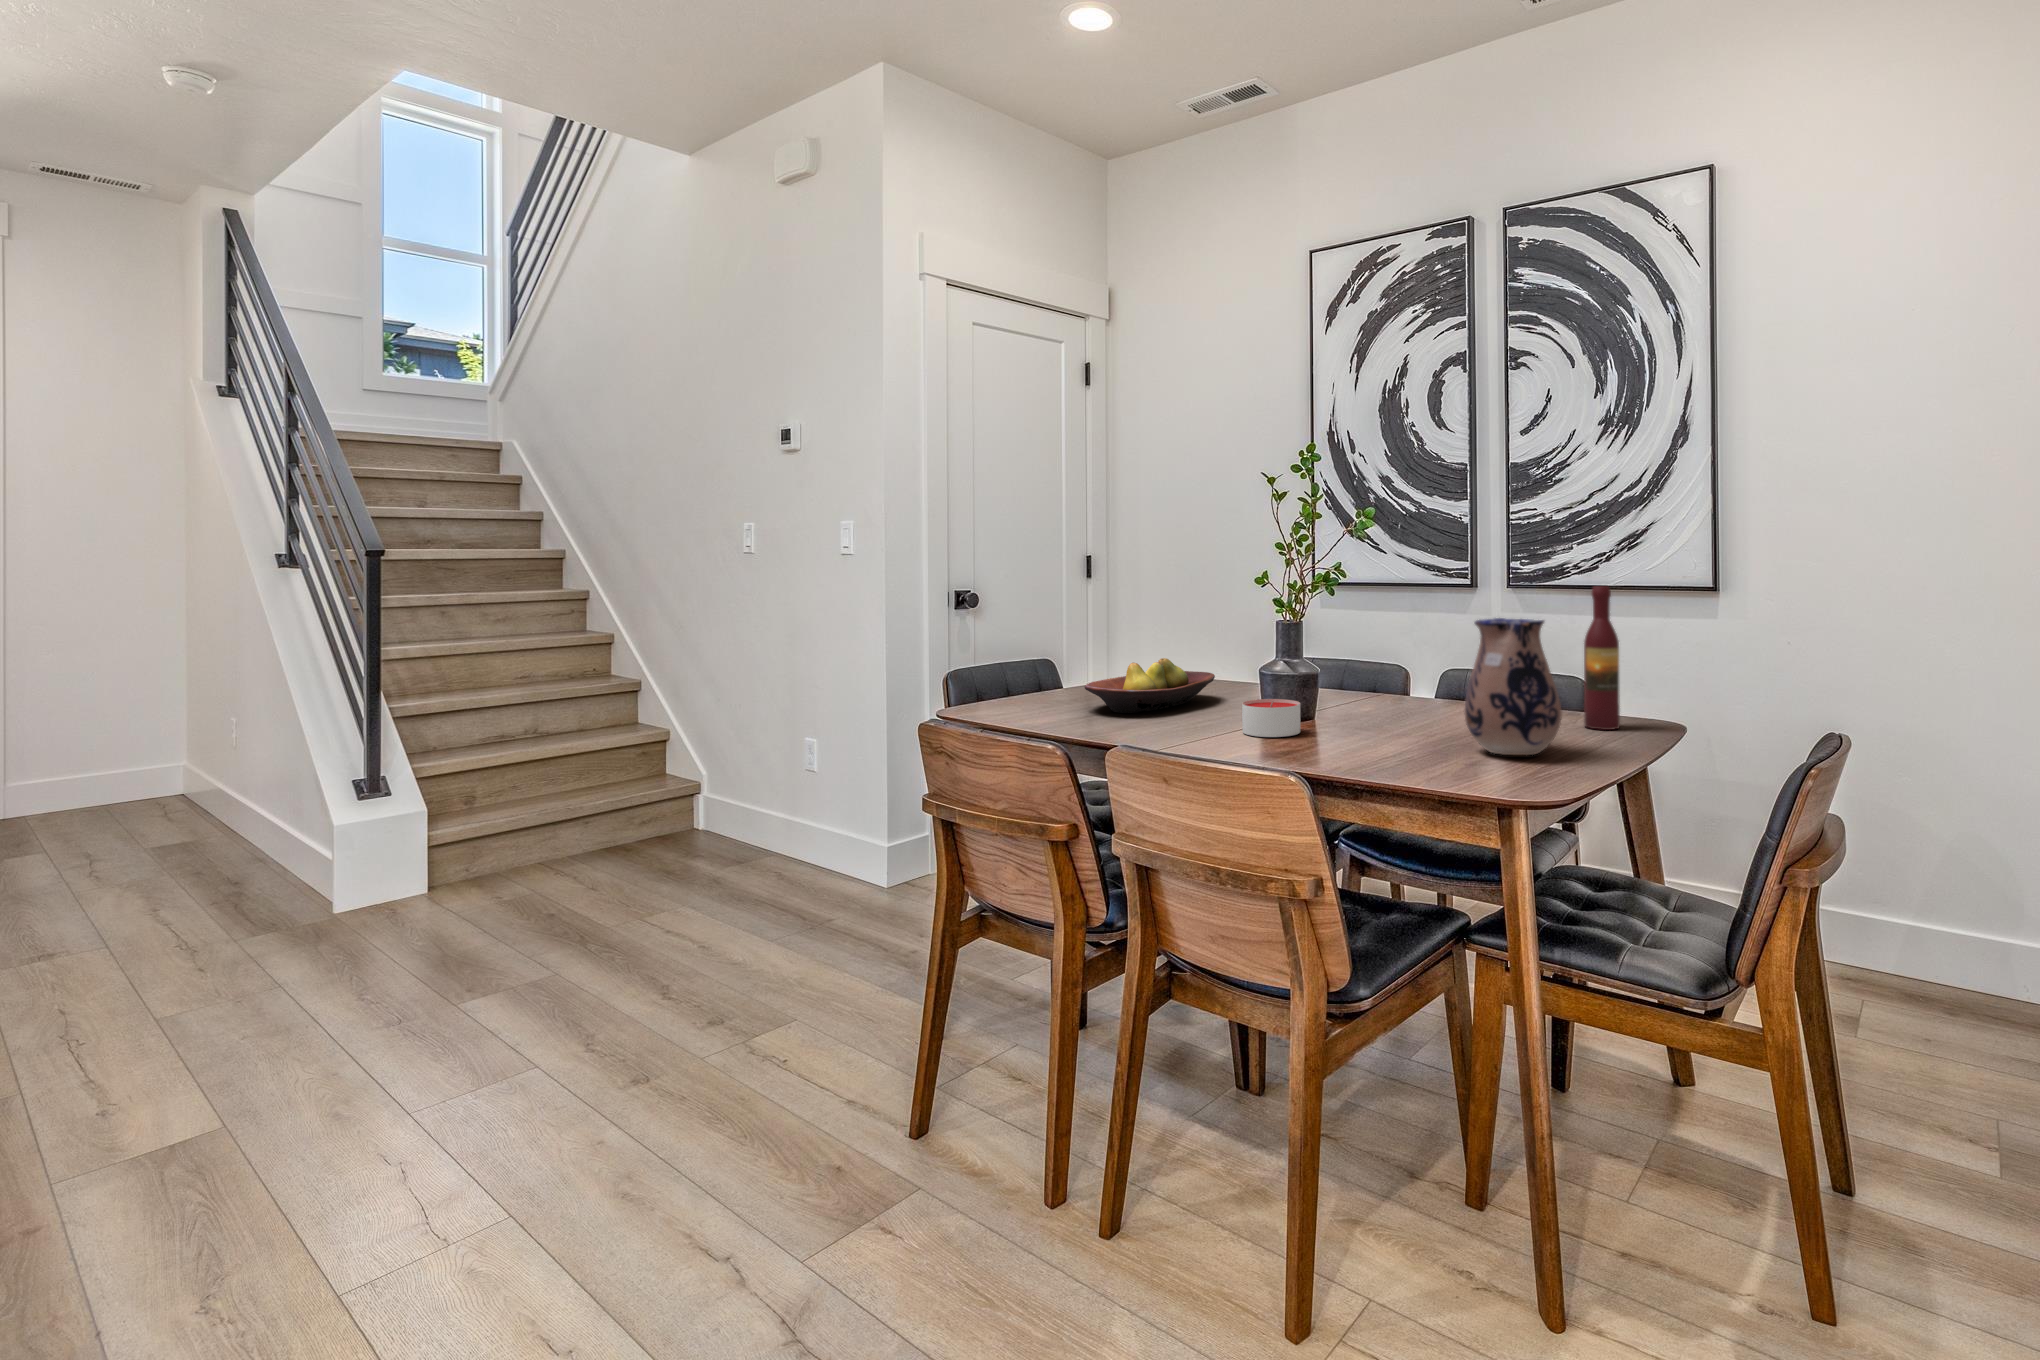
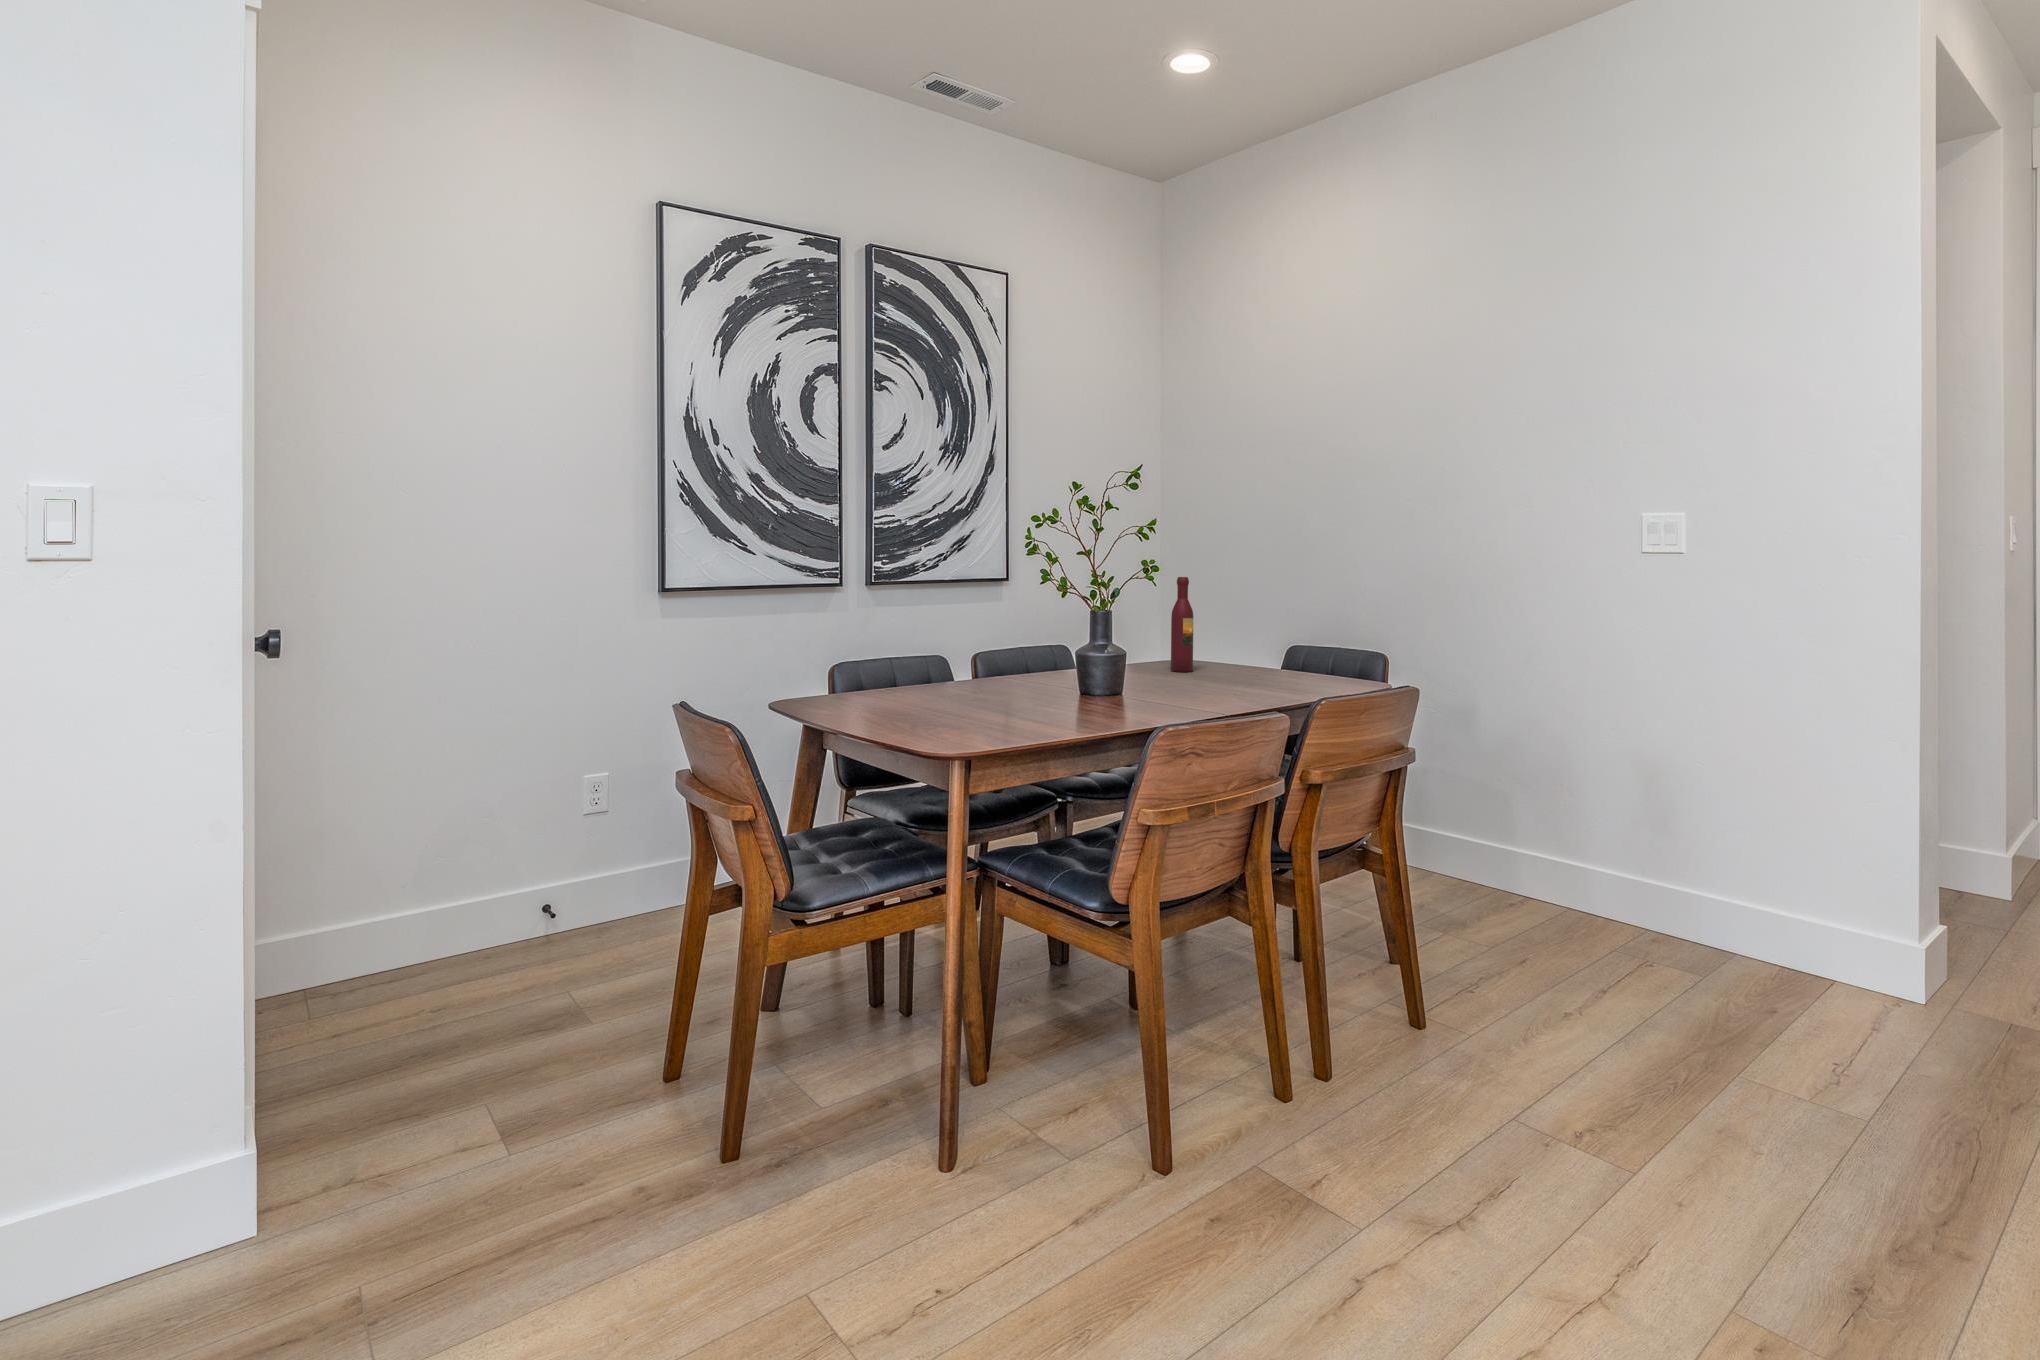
ceramic pitcher: present [1465,618,1562,755] -> none [1224,598,1297,686]
fruit bowl: present [1085,658,1215,713] -> none [948,664,1090,719]
candle: present [1242,699,1300,737] -> none [1155,676,1203,706]

